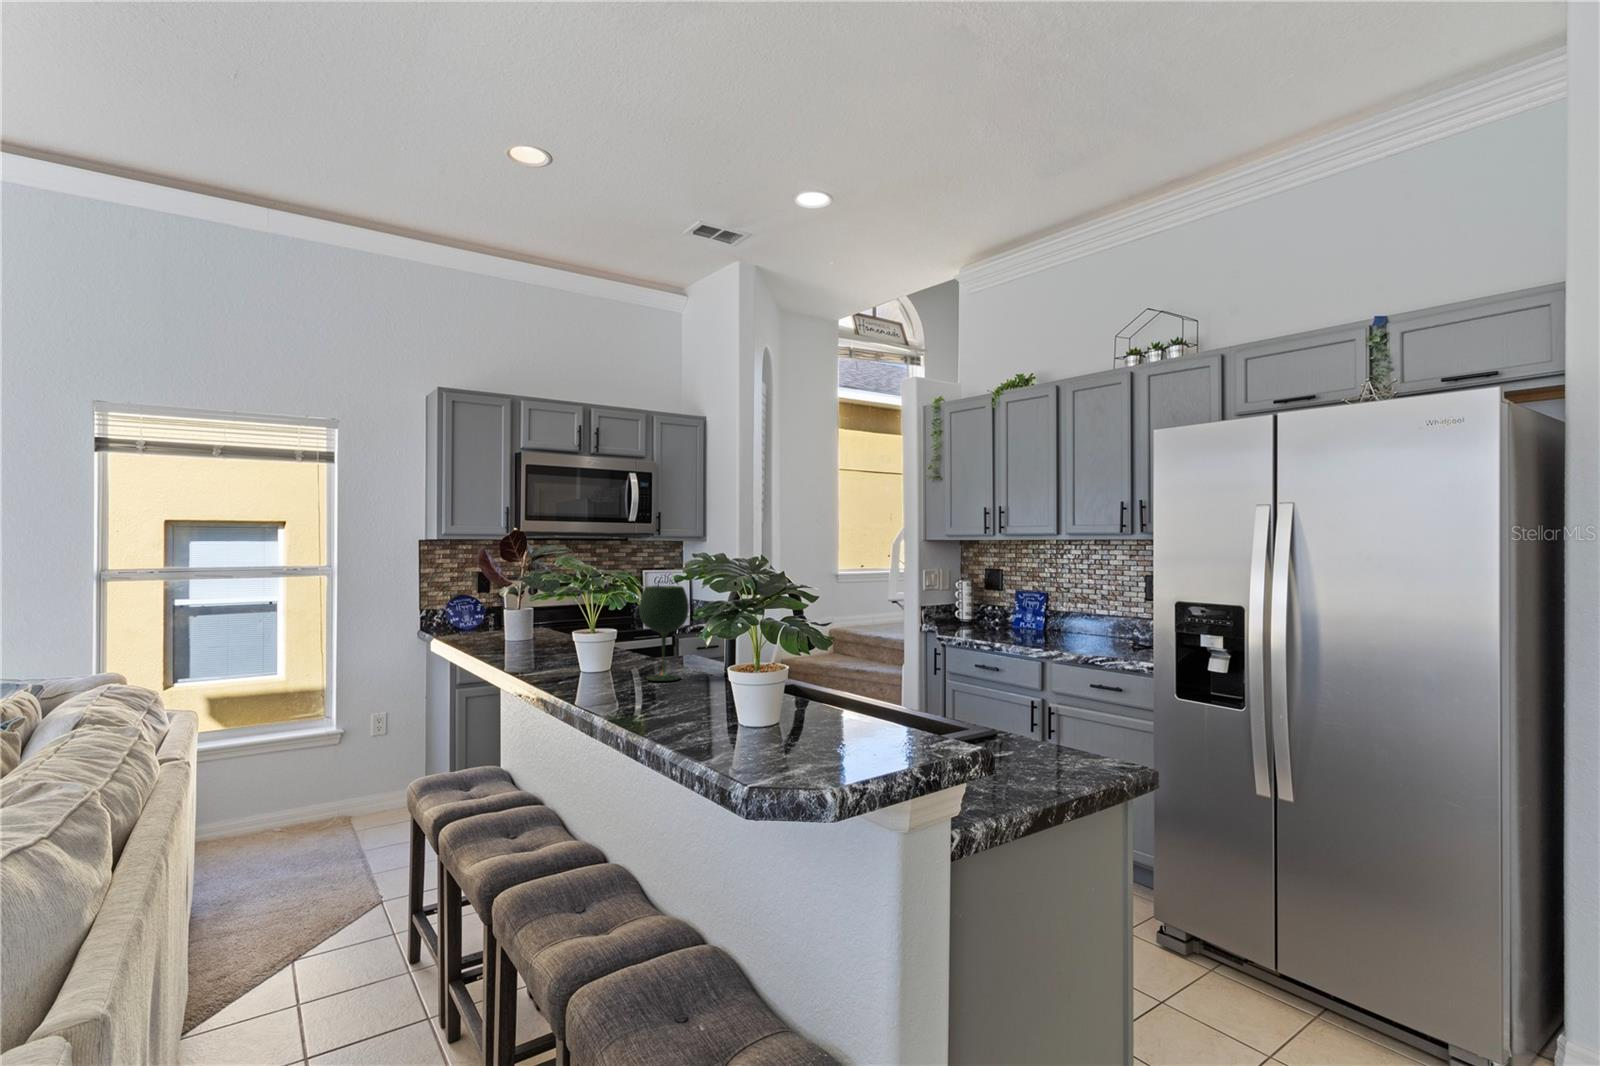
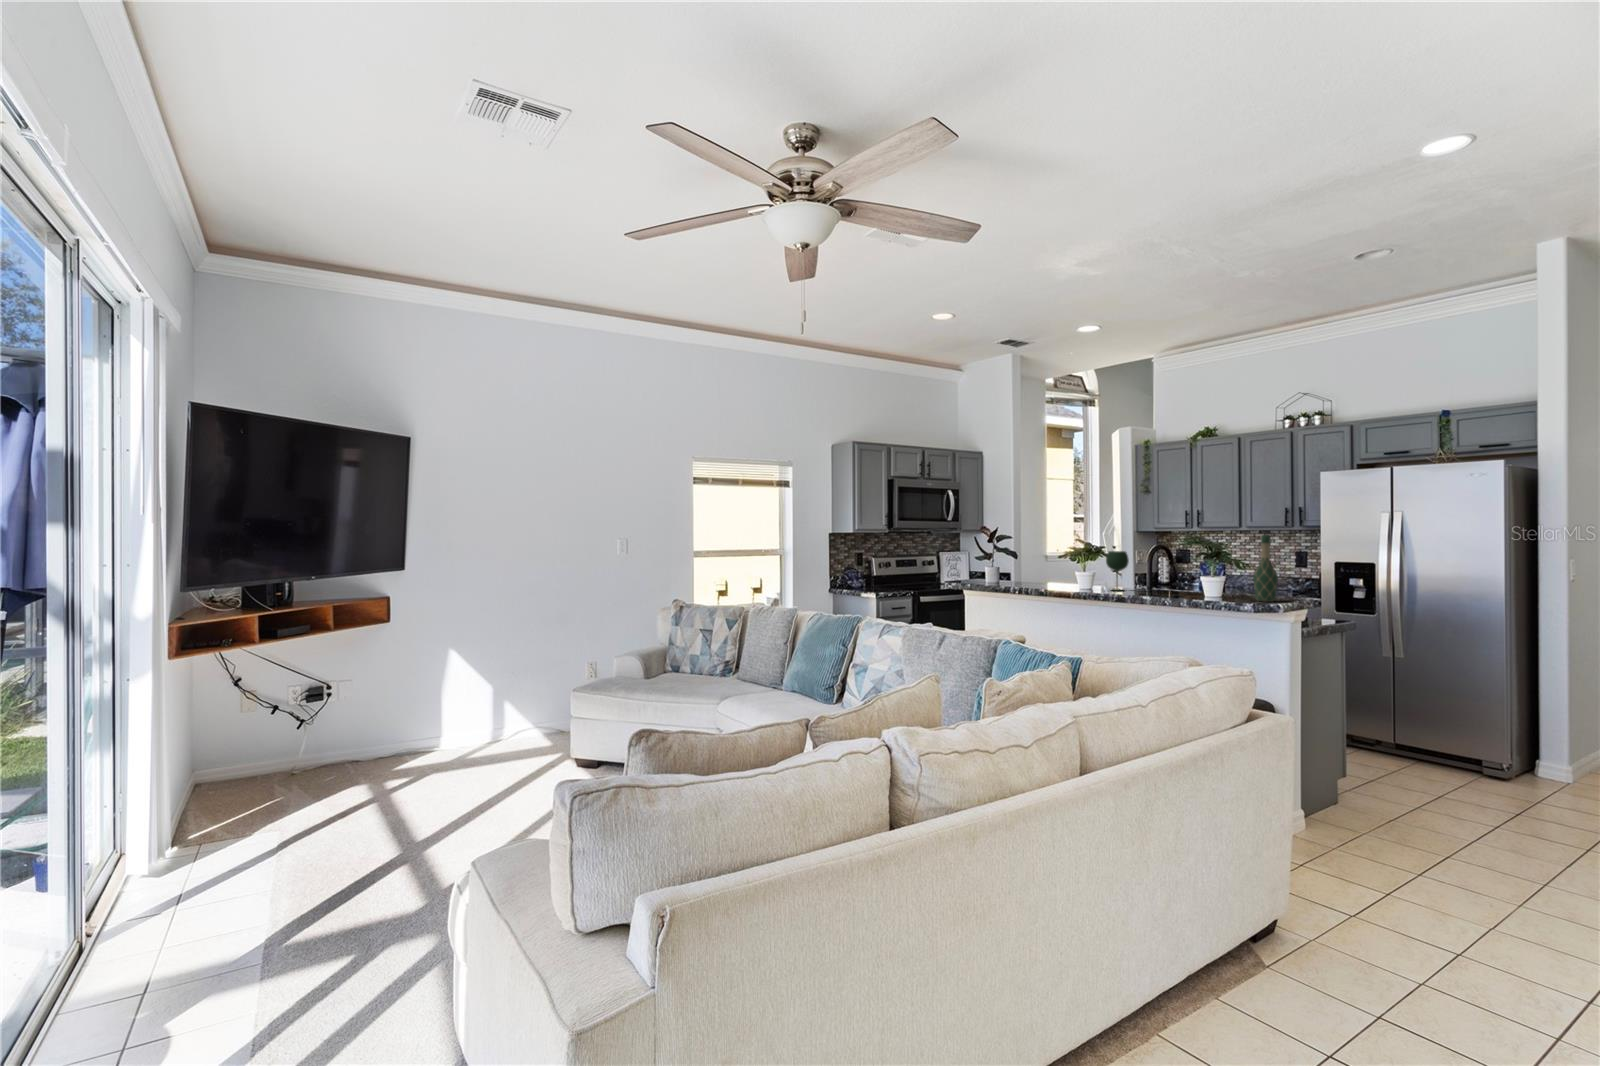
wine bottle: none [829,553,893,762] -> present [1253,535,1278,602]

